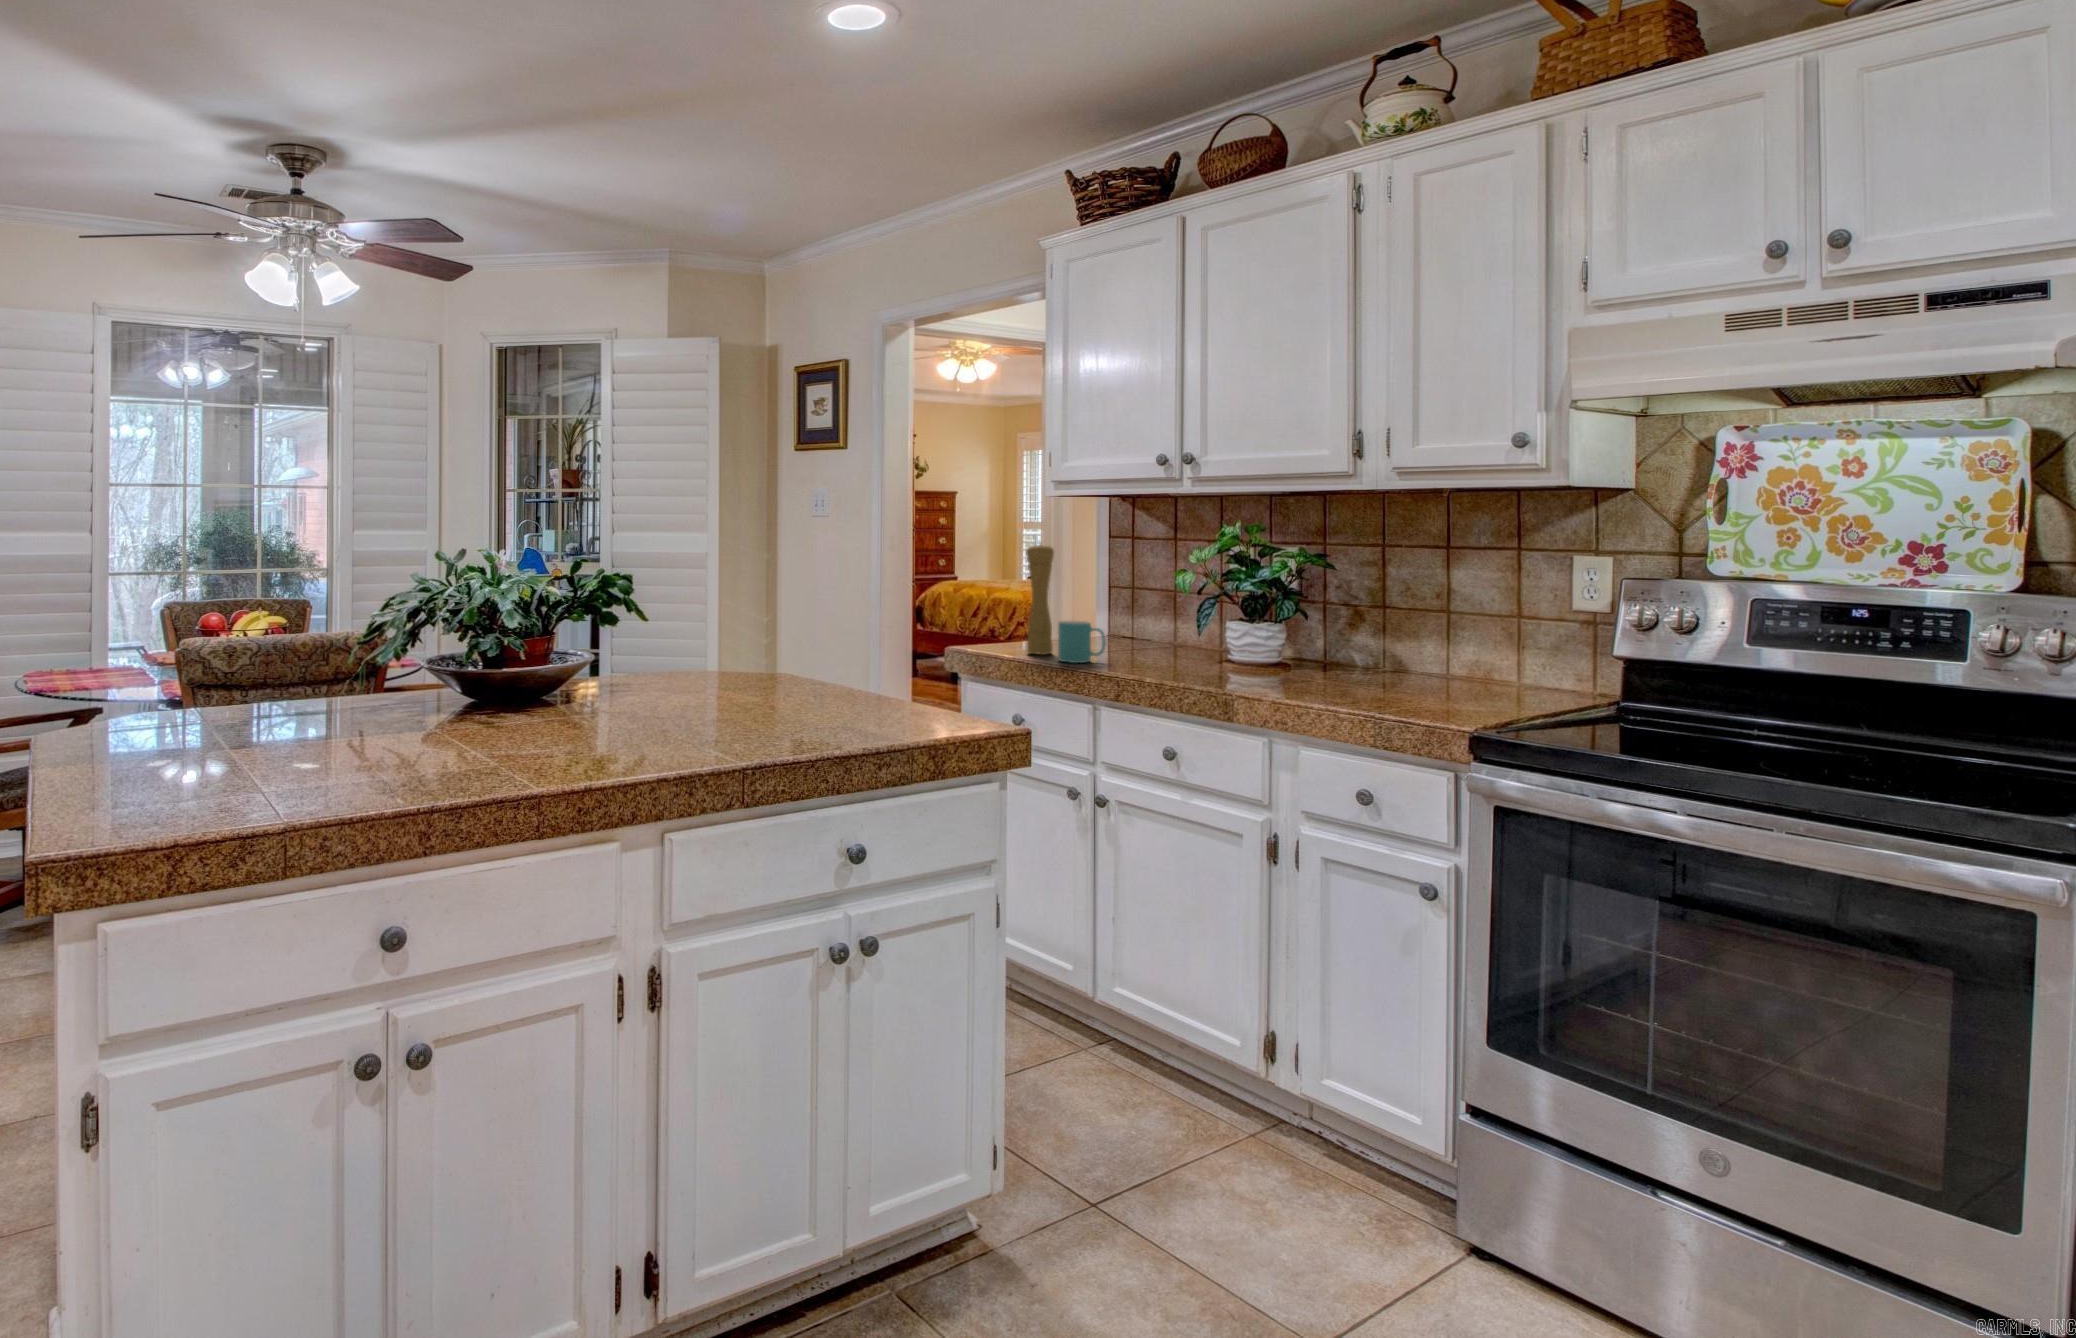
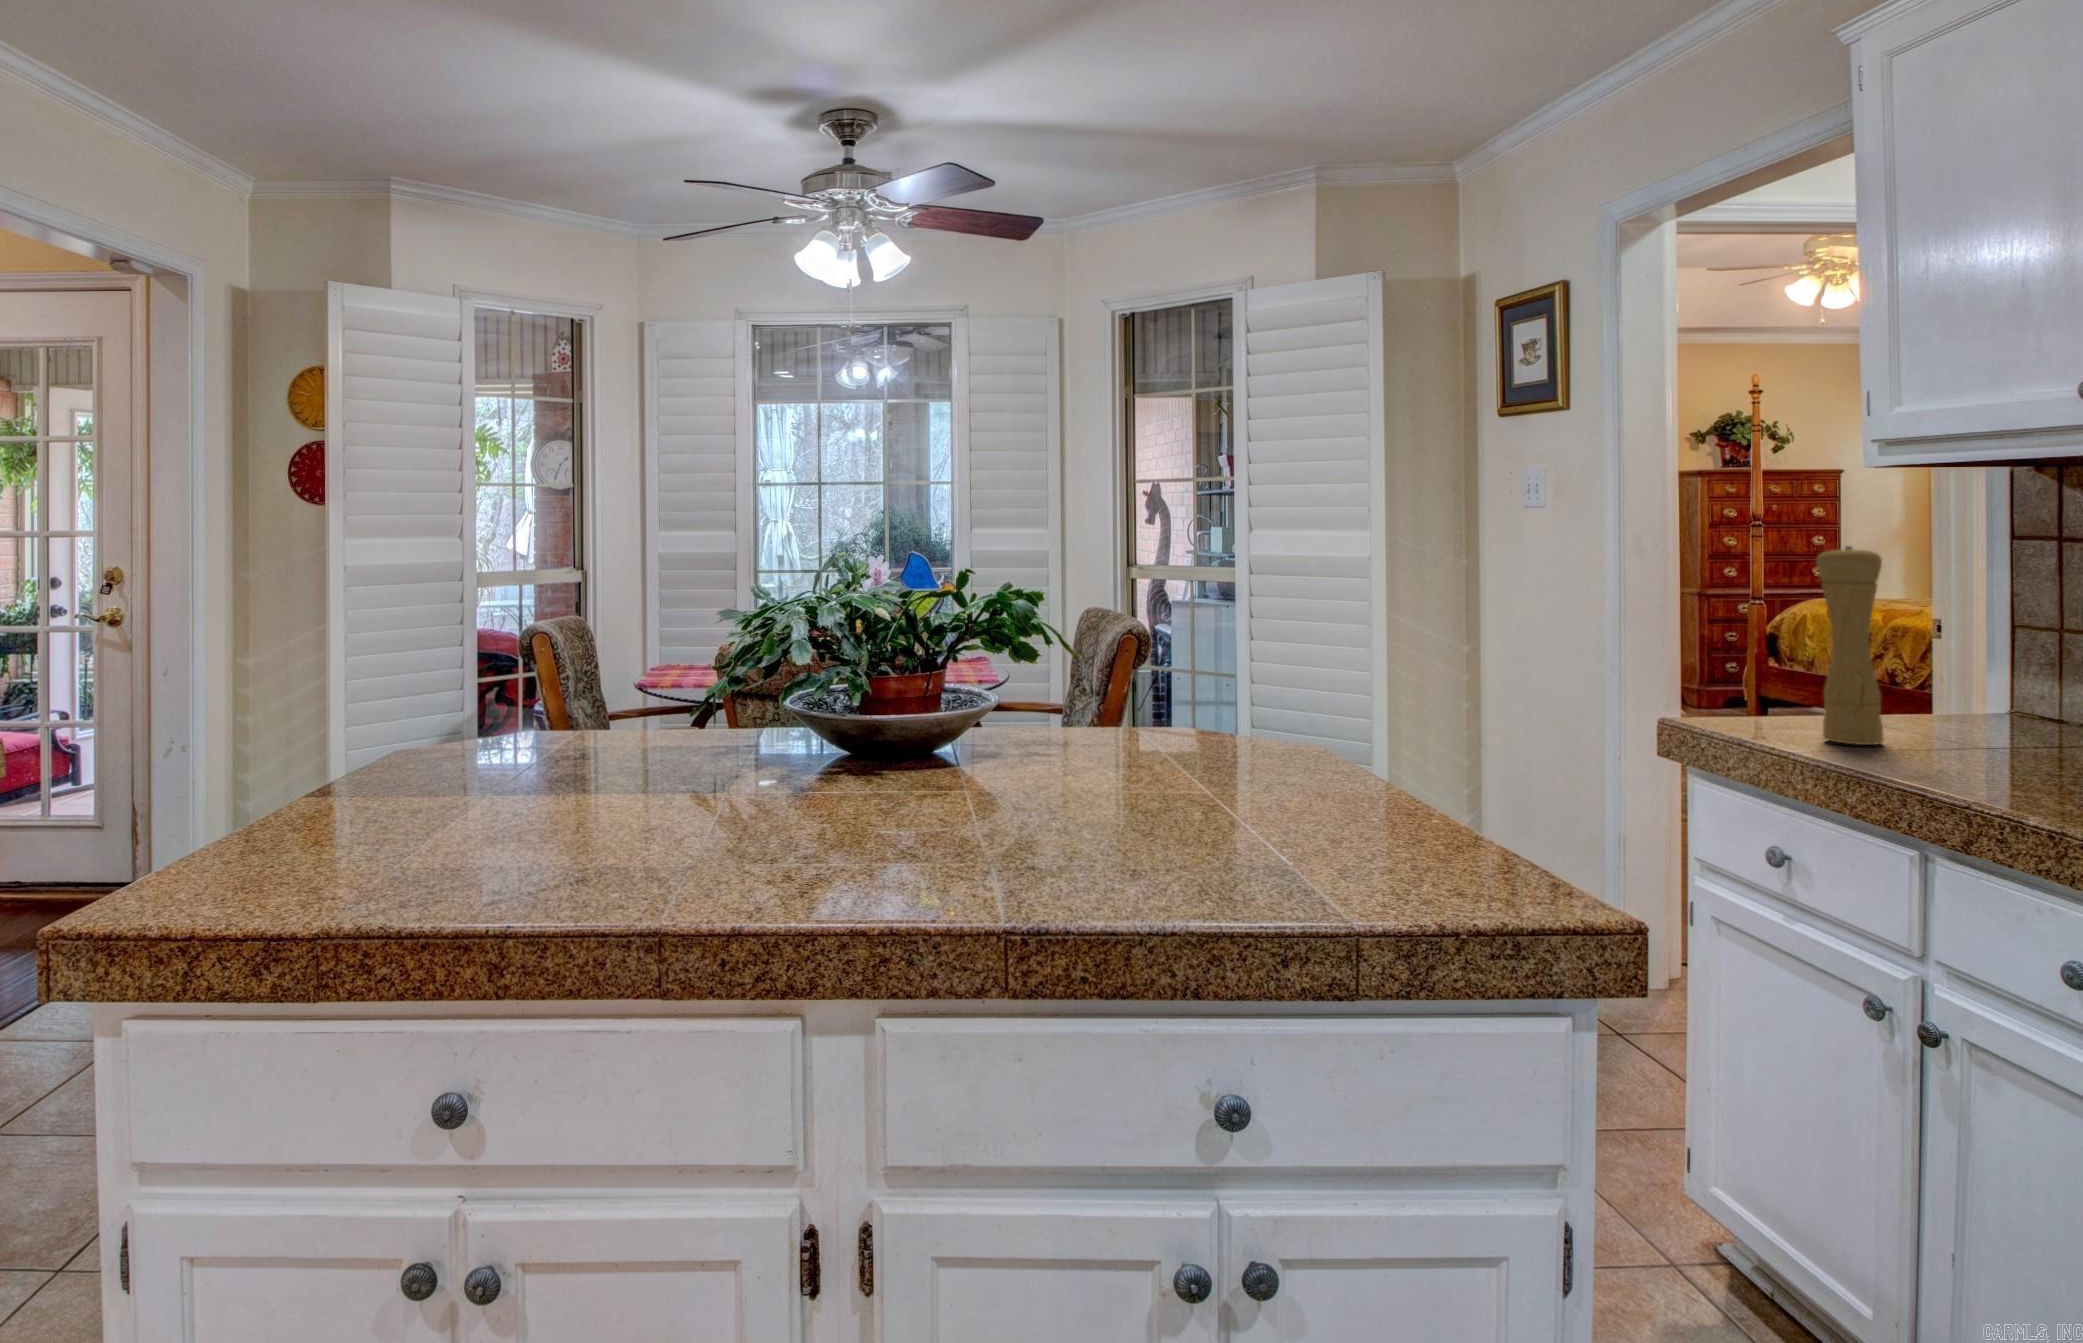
mug: present [1058,621,1106,663] -> none [1884,687,2003,769]

